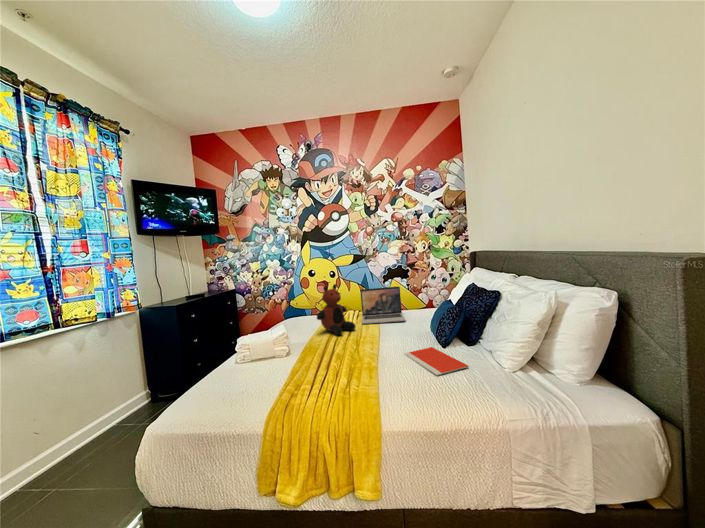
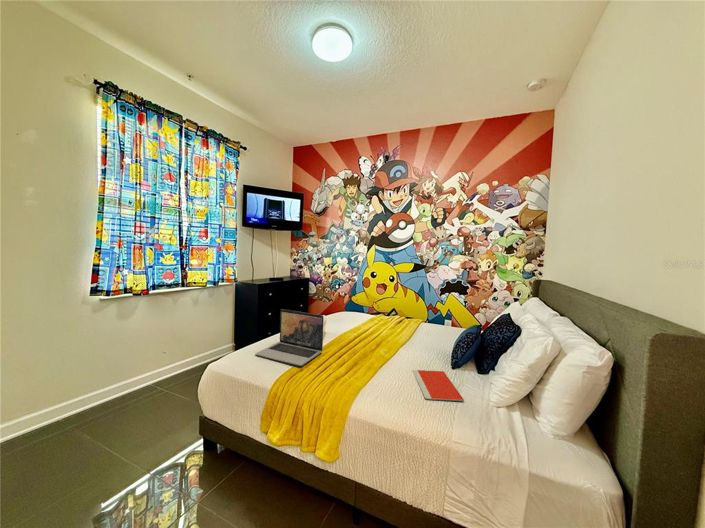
teddy bear: present [317,284,356,335] -> none [353,291,387,338]
laptop: present [360,286,405,324] -> present [255,309,324,366]

